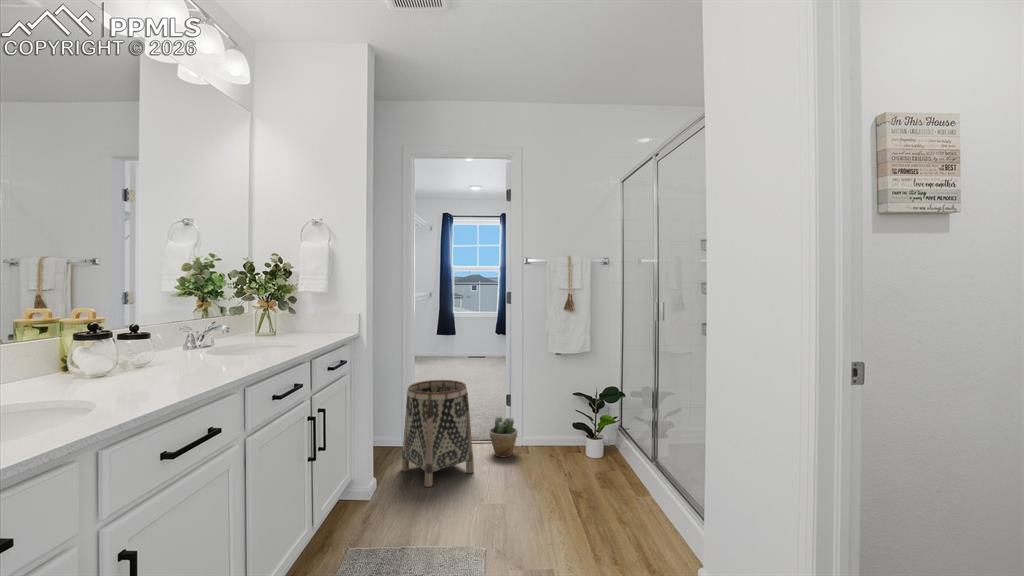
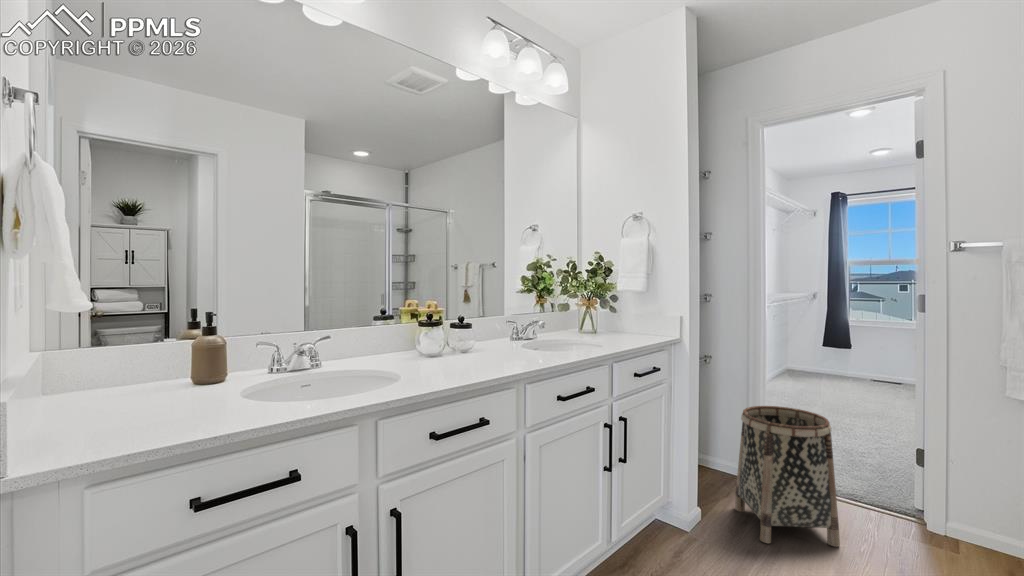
potted plant: present [489,416,518,458] -> none [874,478,929,544]

